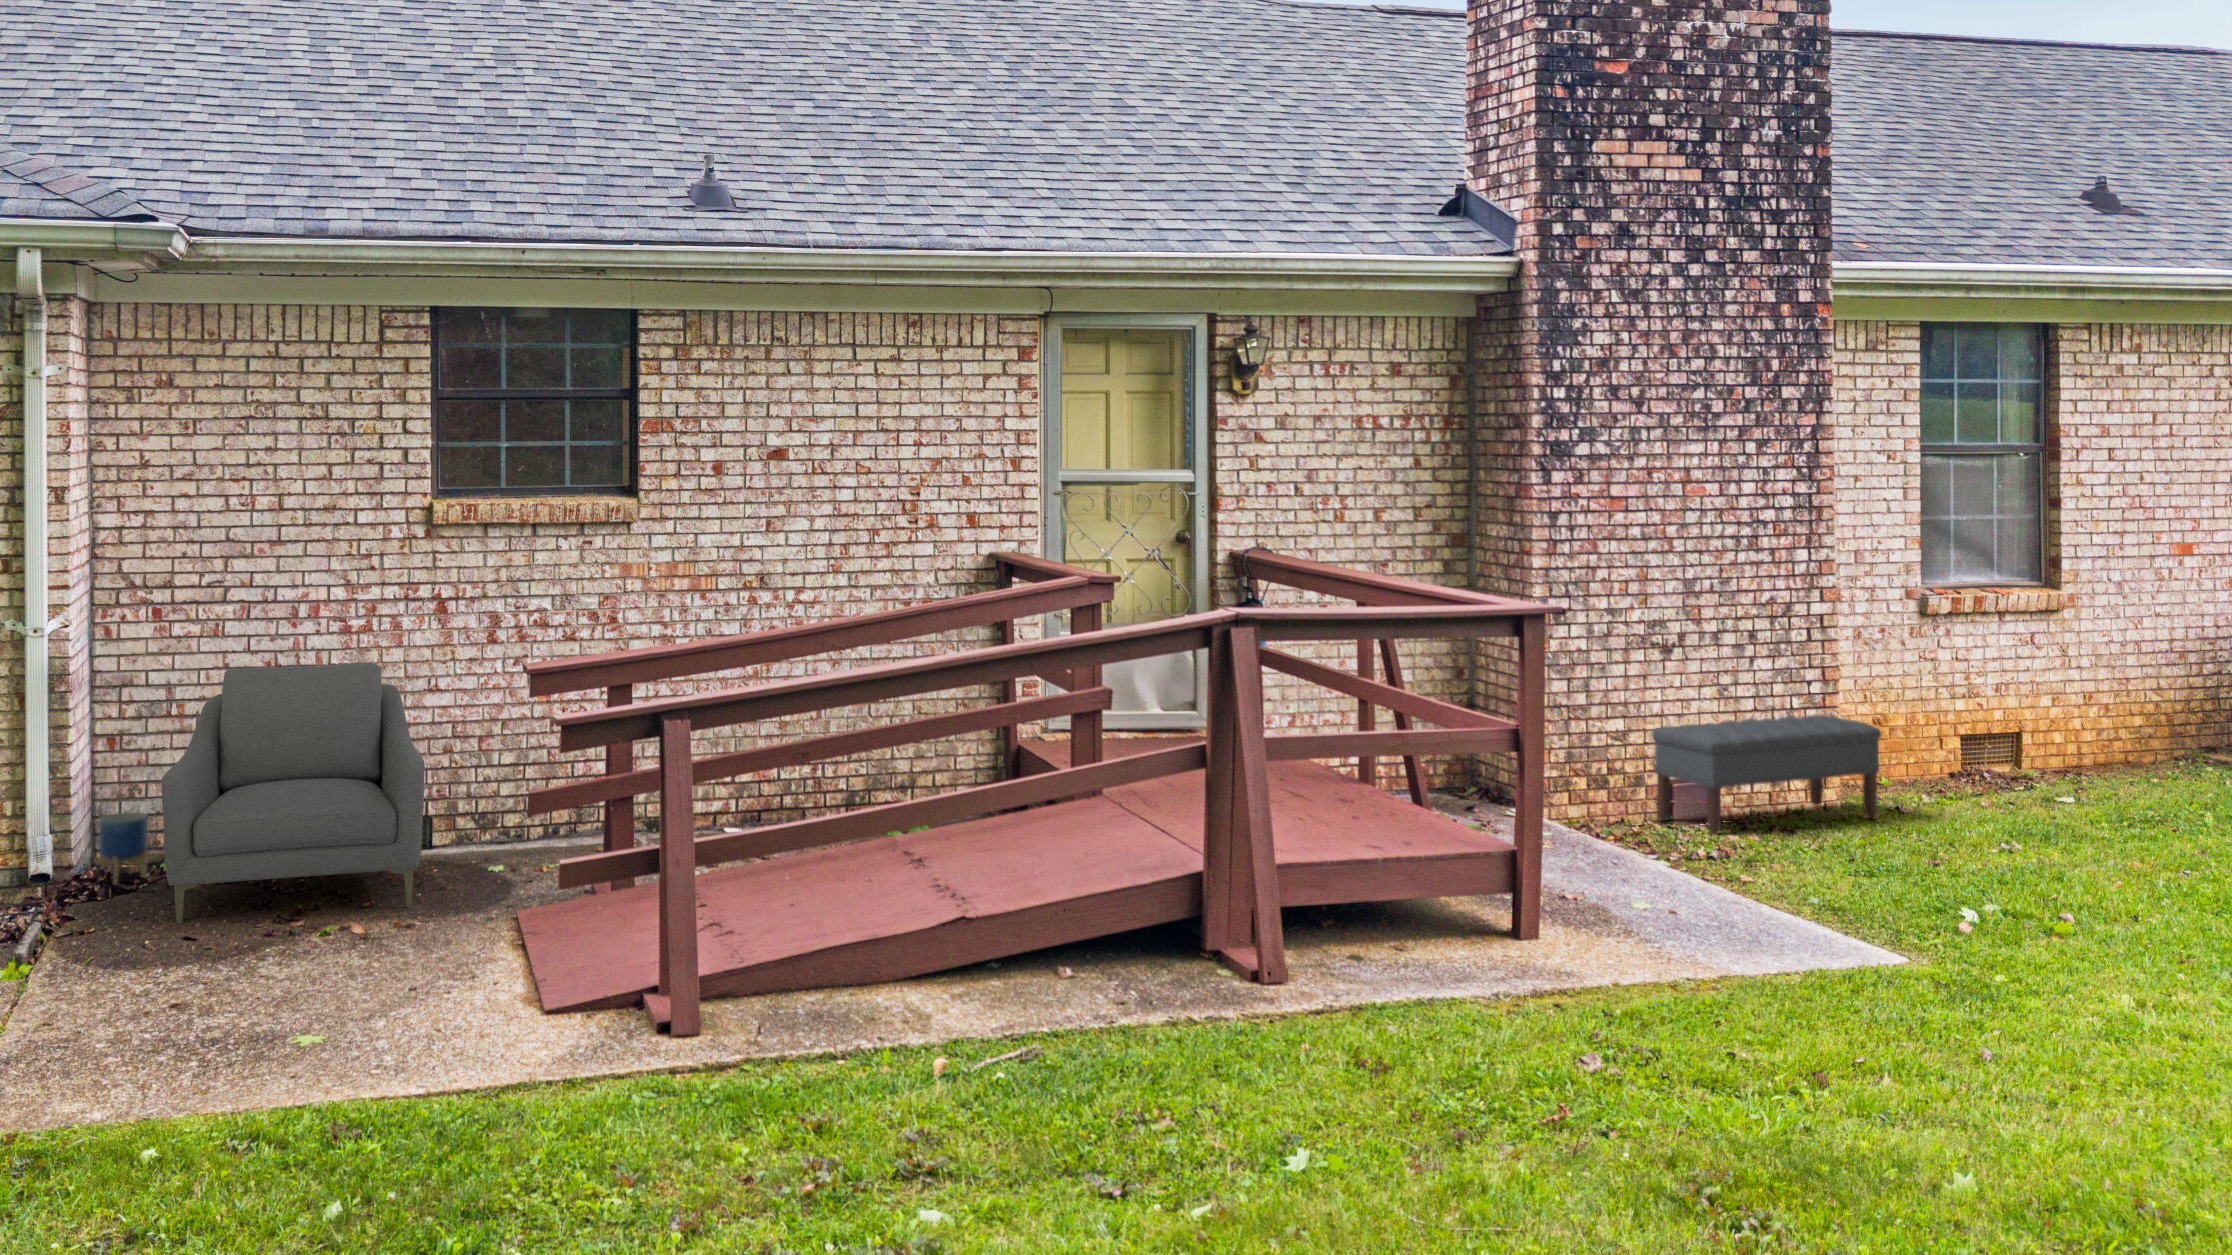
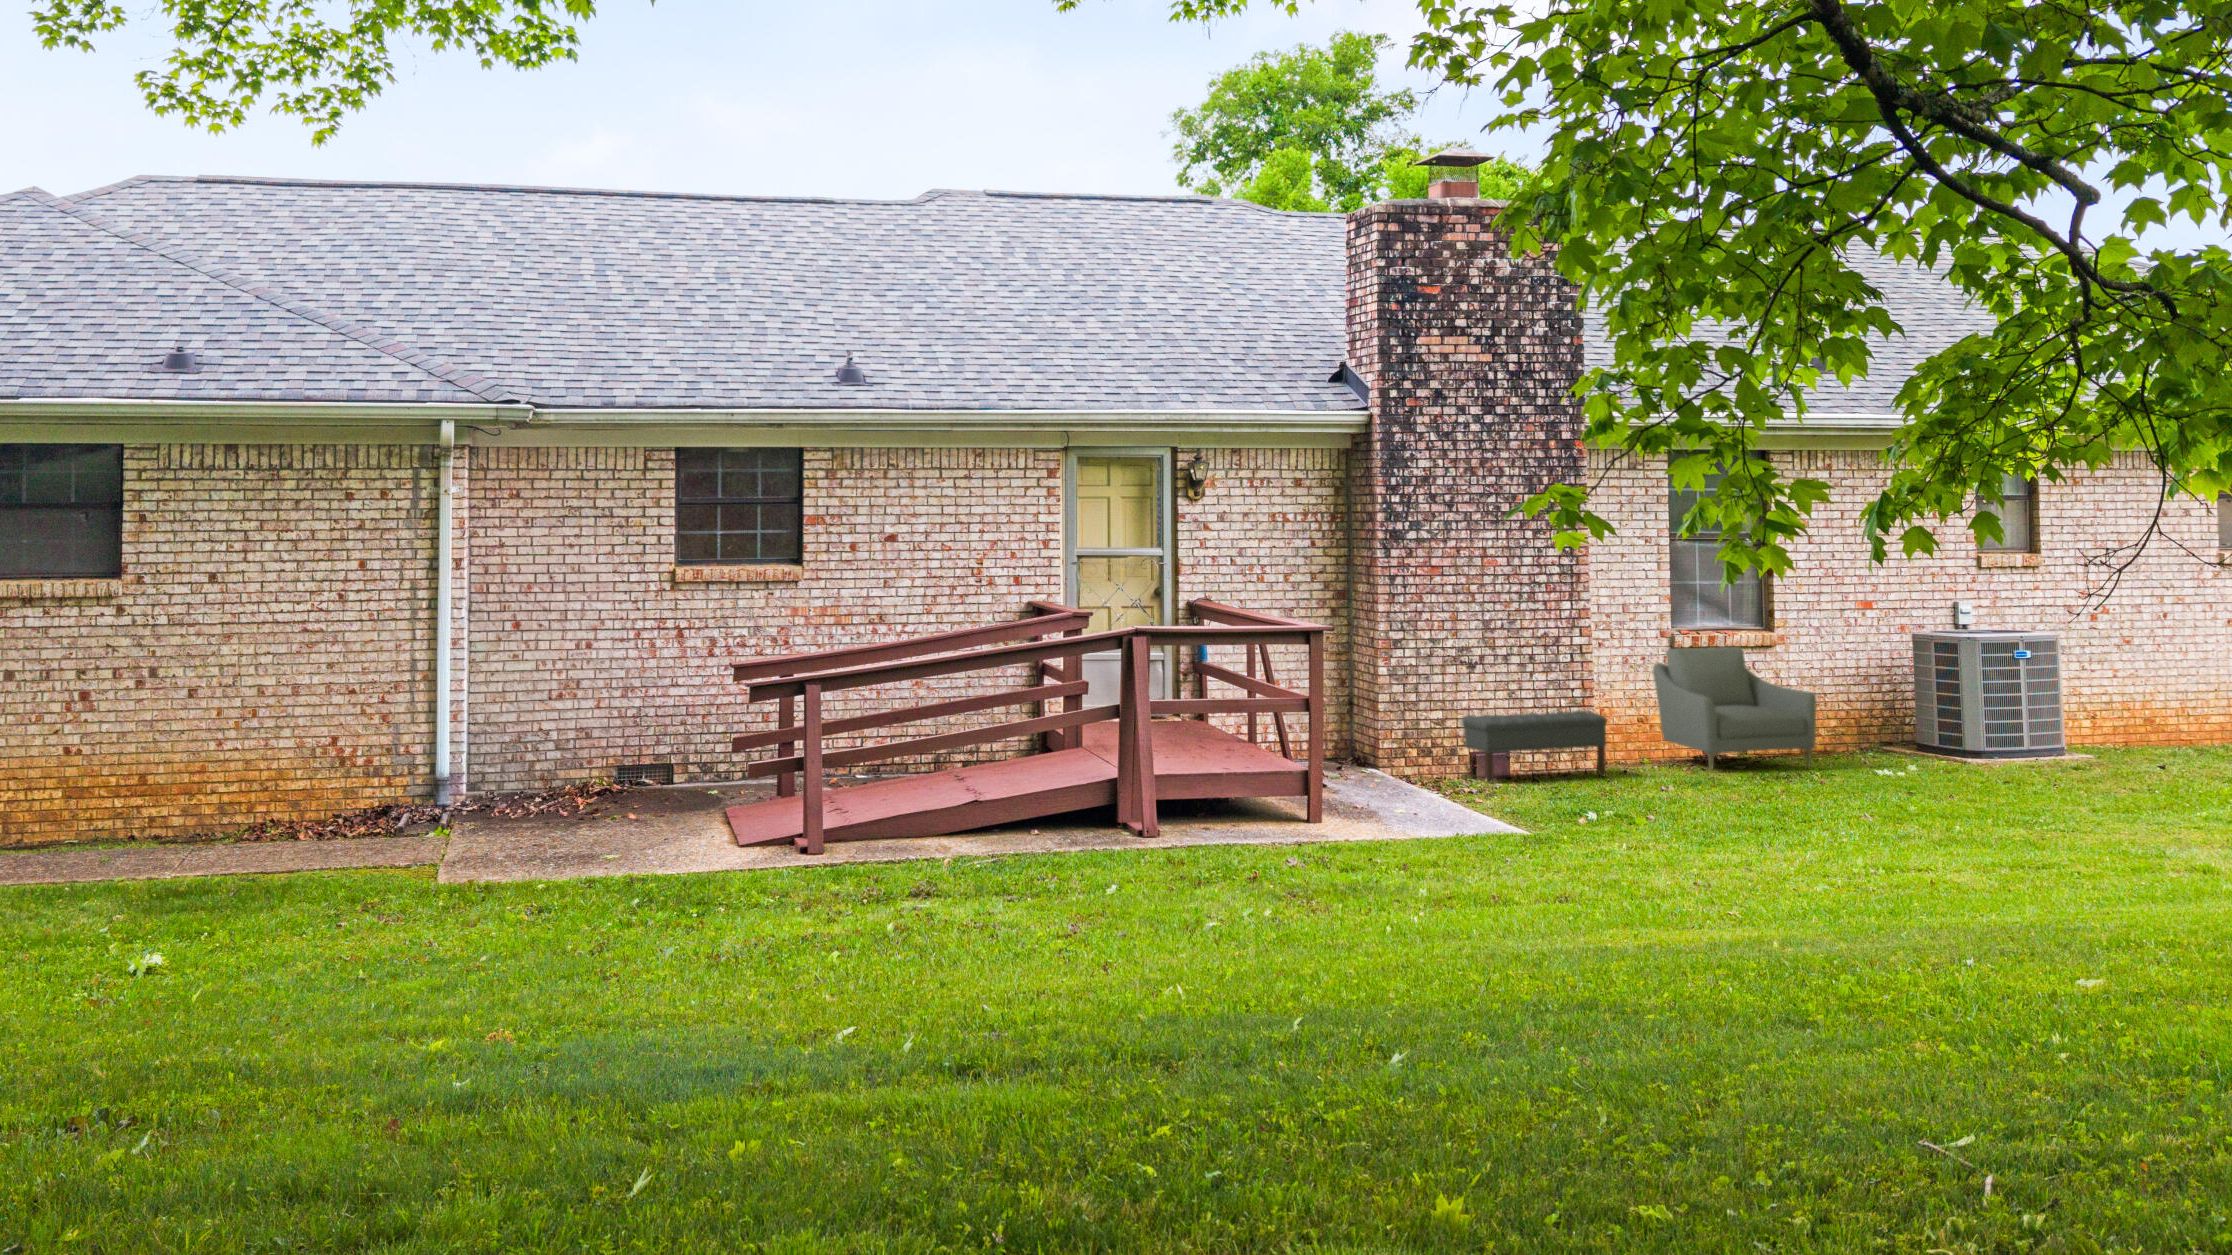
chair: present [161,663,425,924] -> present [1653,647,1816,772]
planter: present [99,812,147,883] -> none [473,758,501,800]

